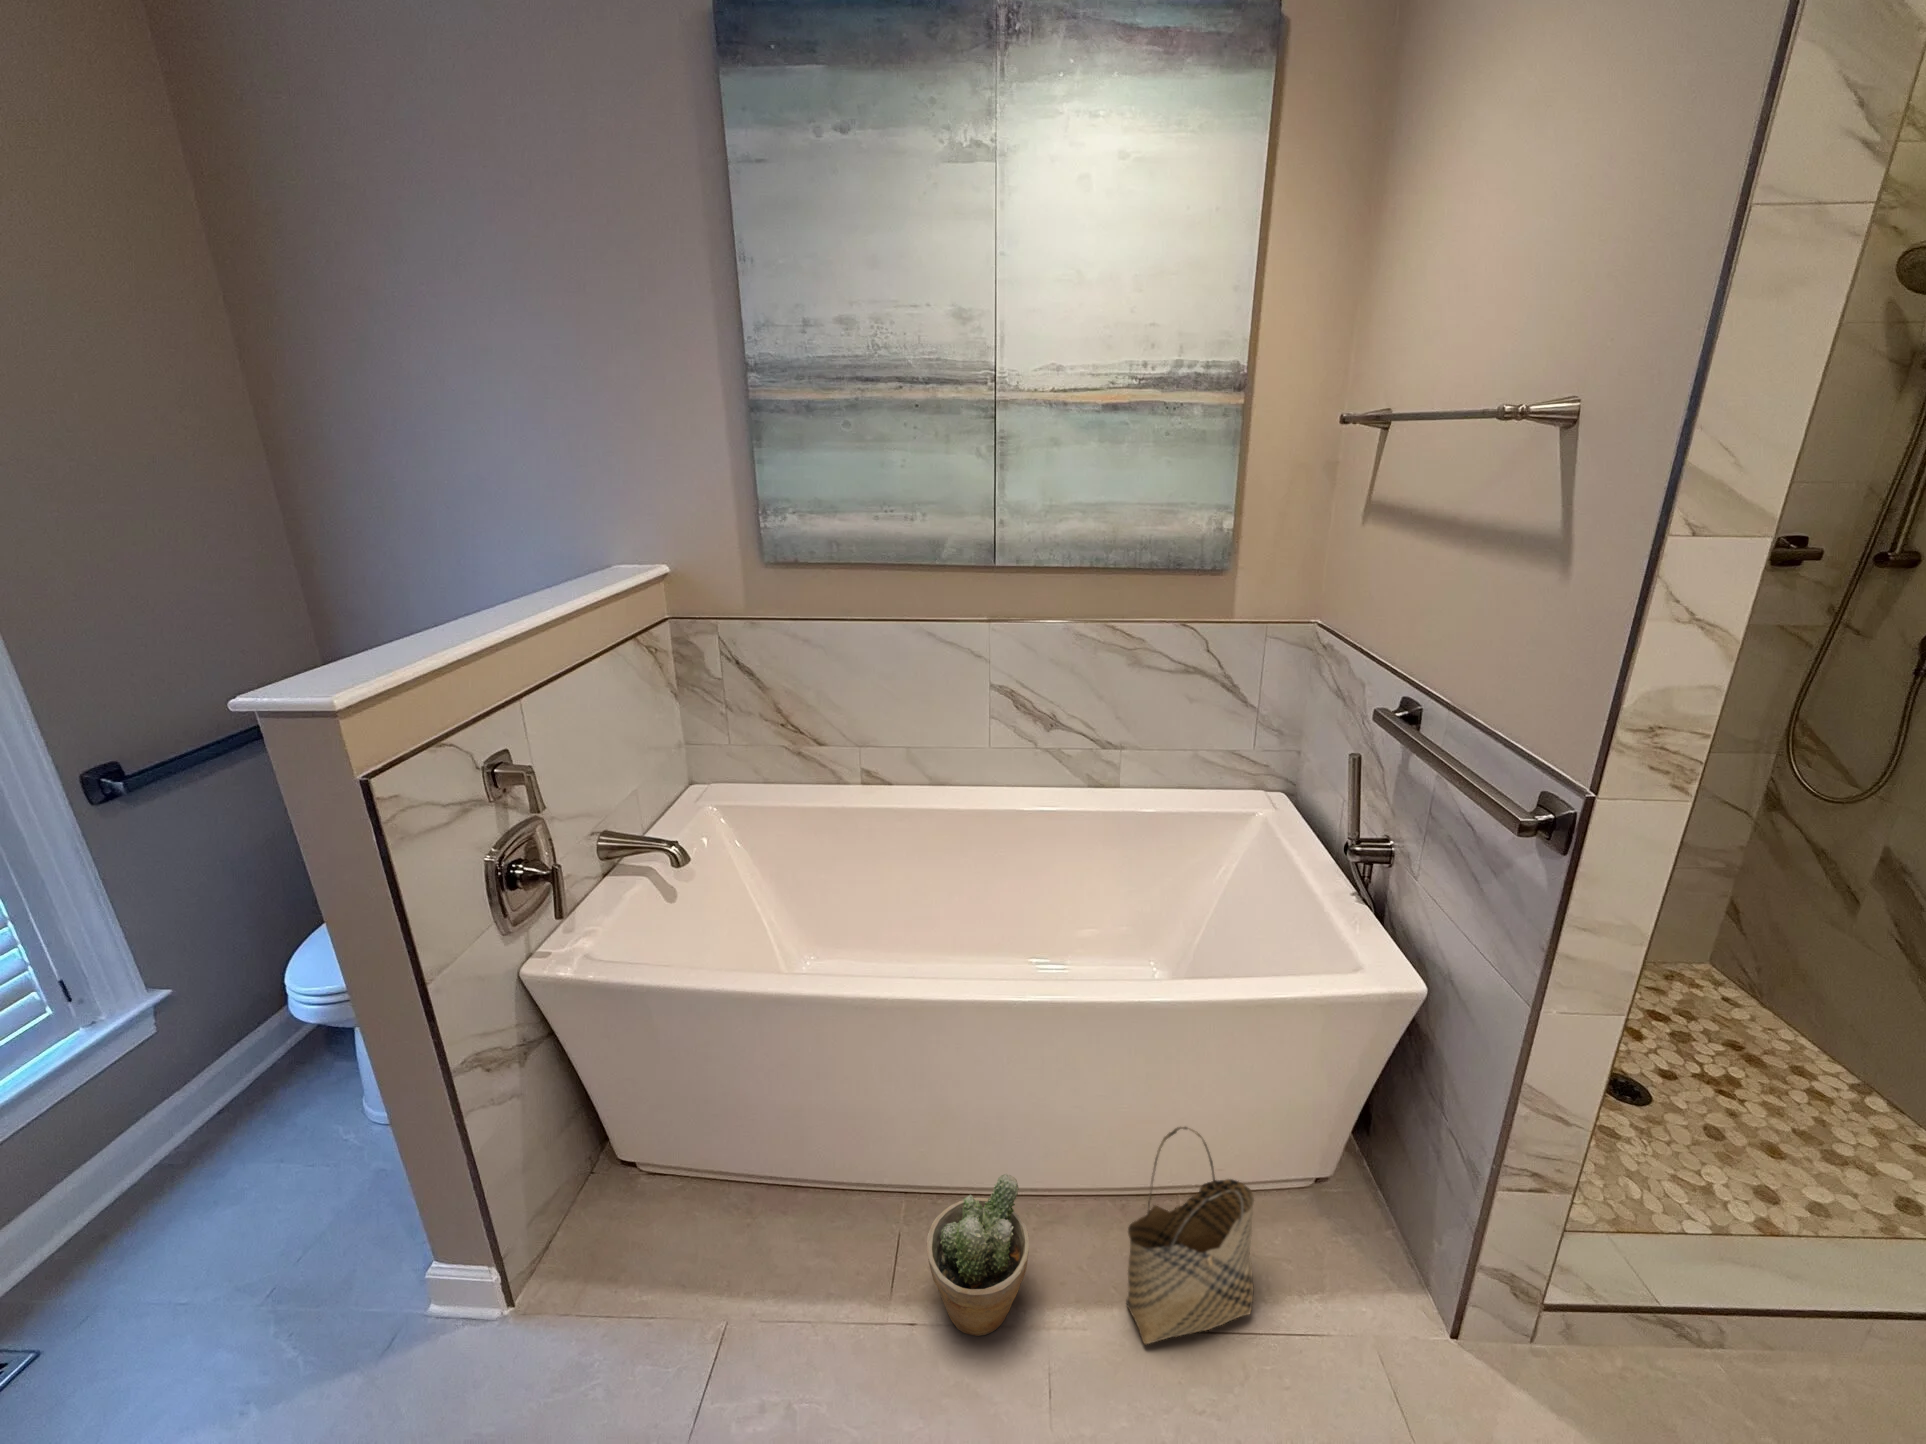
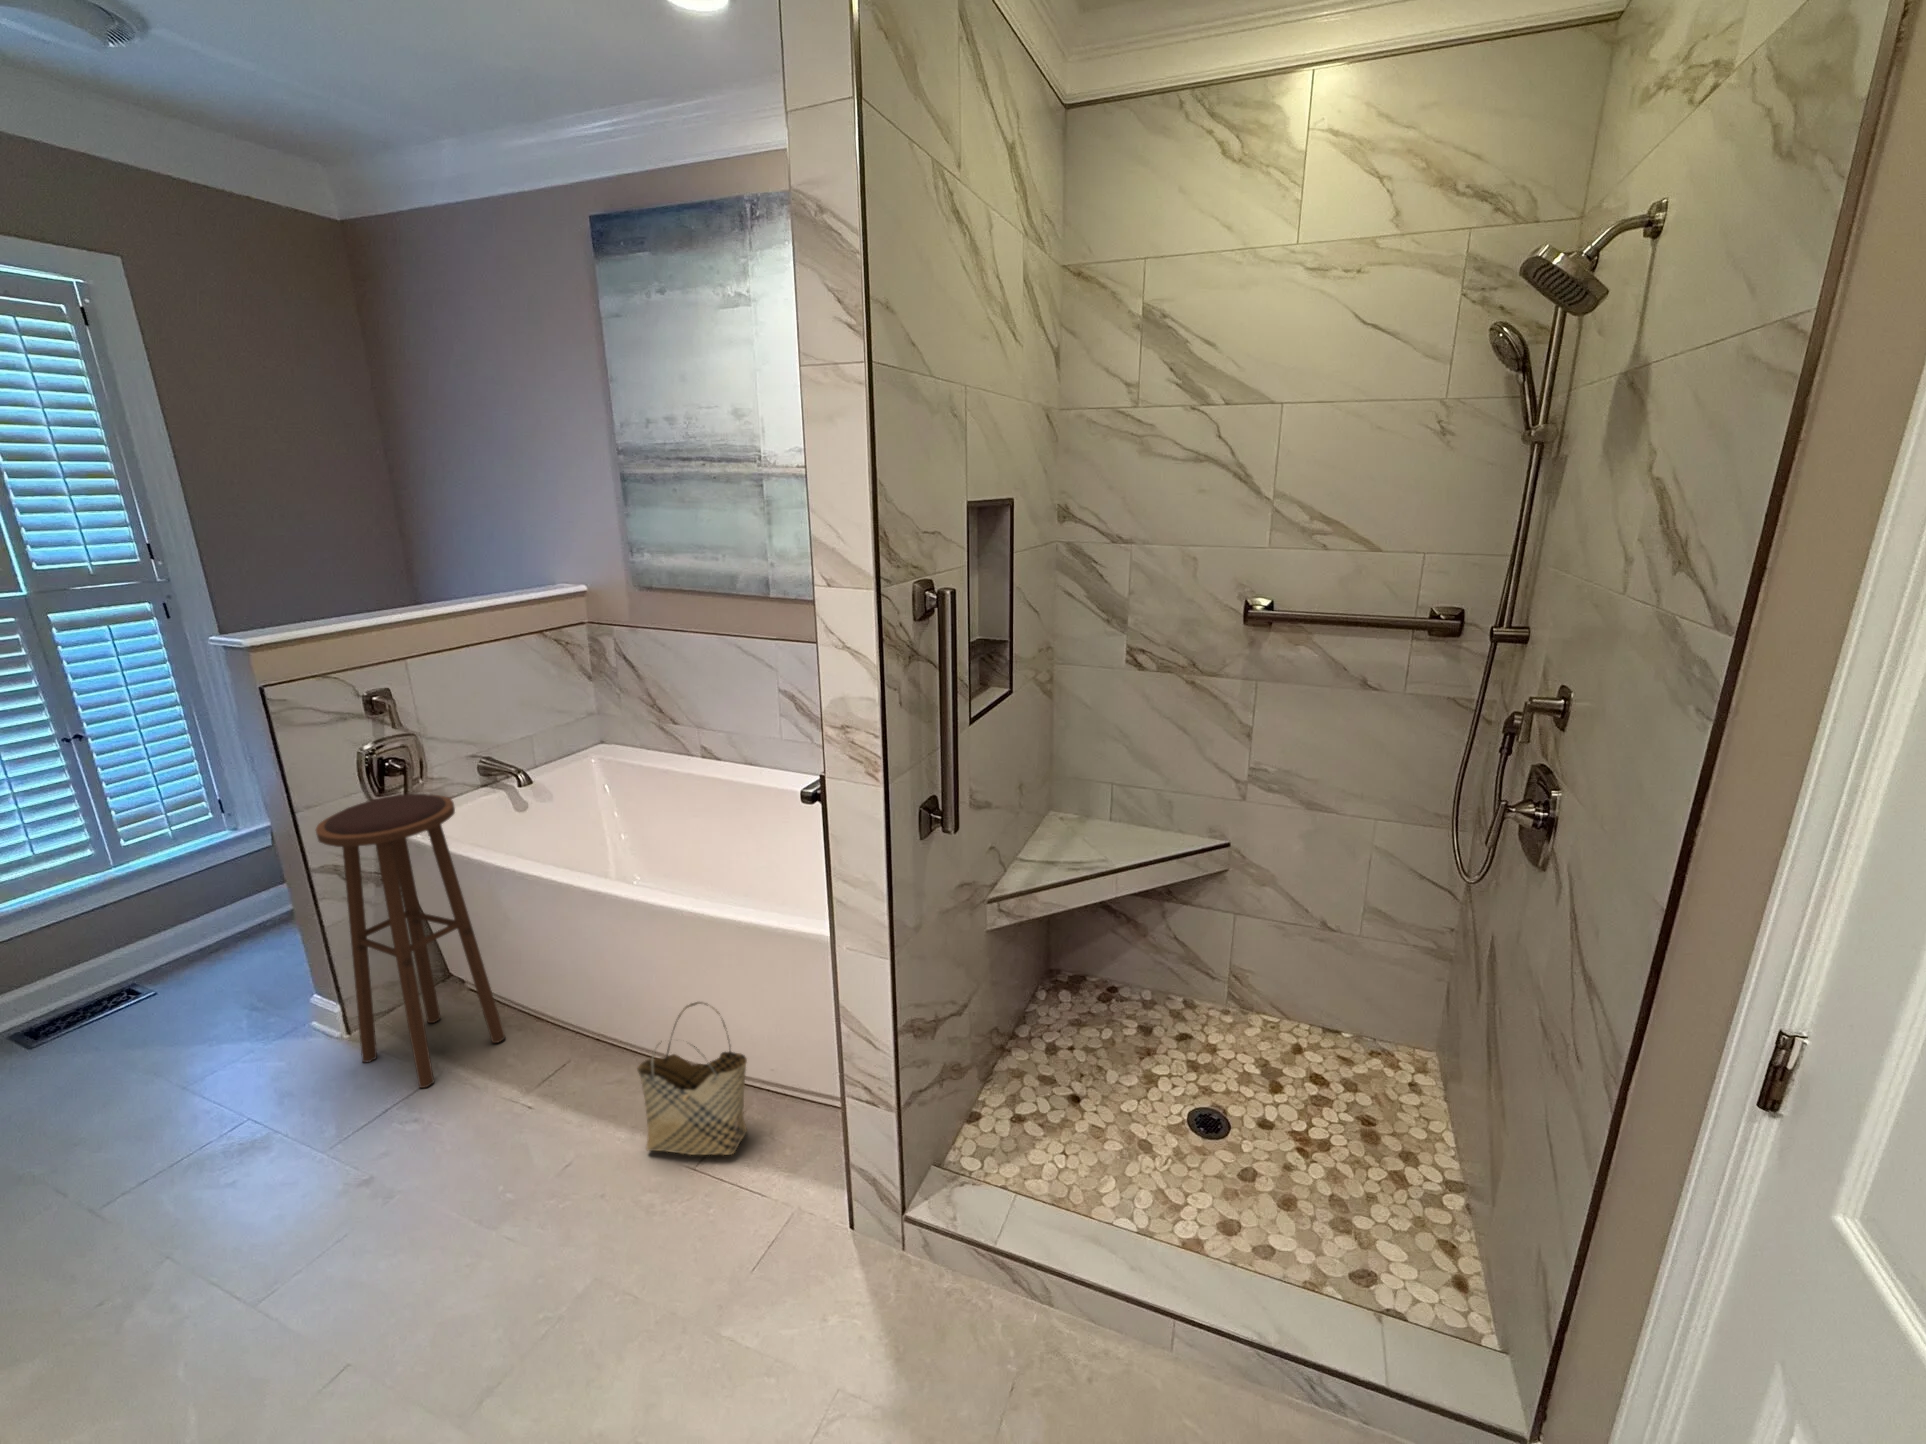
stool: none [548,910,784,1362] -> present [316,794,505,1088]
potted plant: present [927,1174,1029,1336] -> none [528,1012,609,1118]

